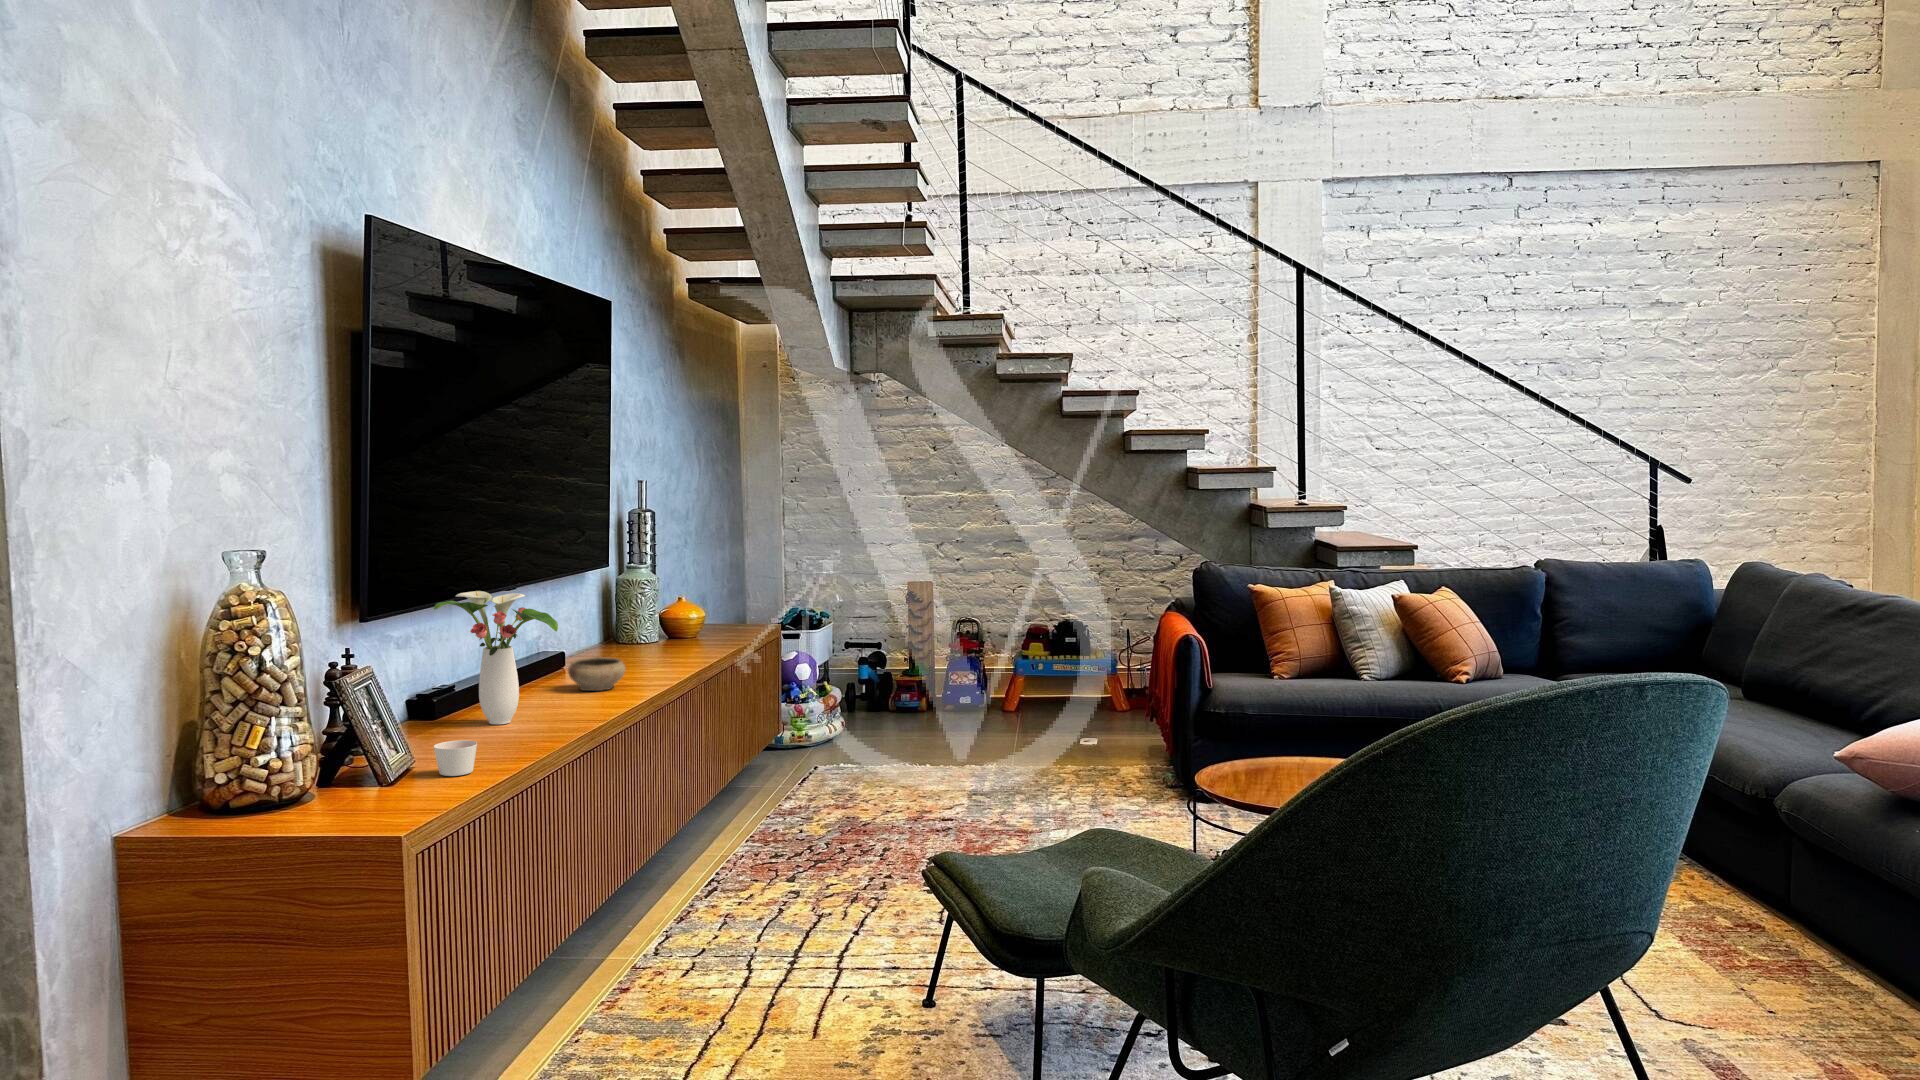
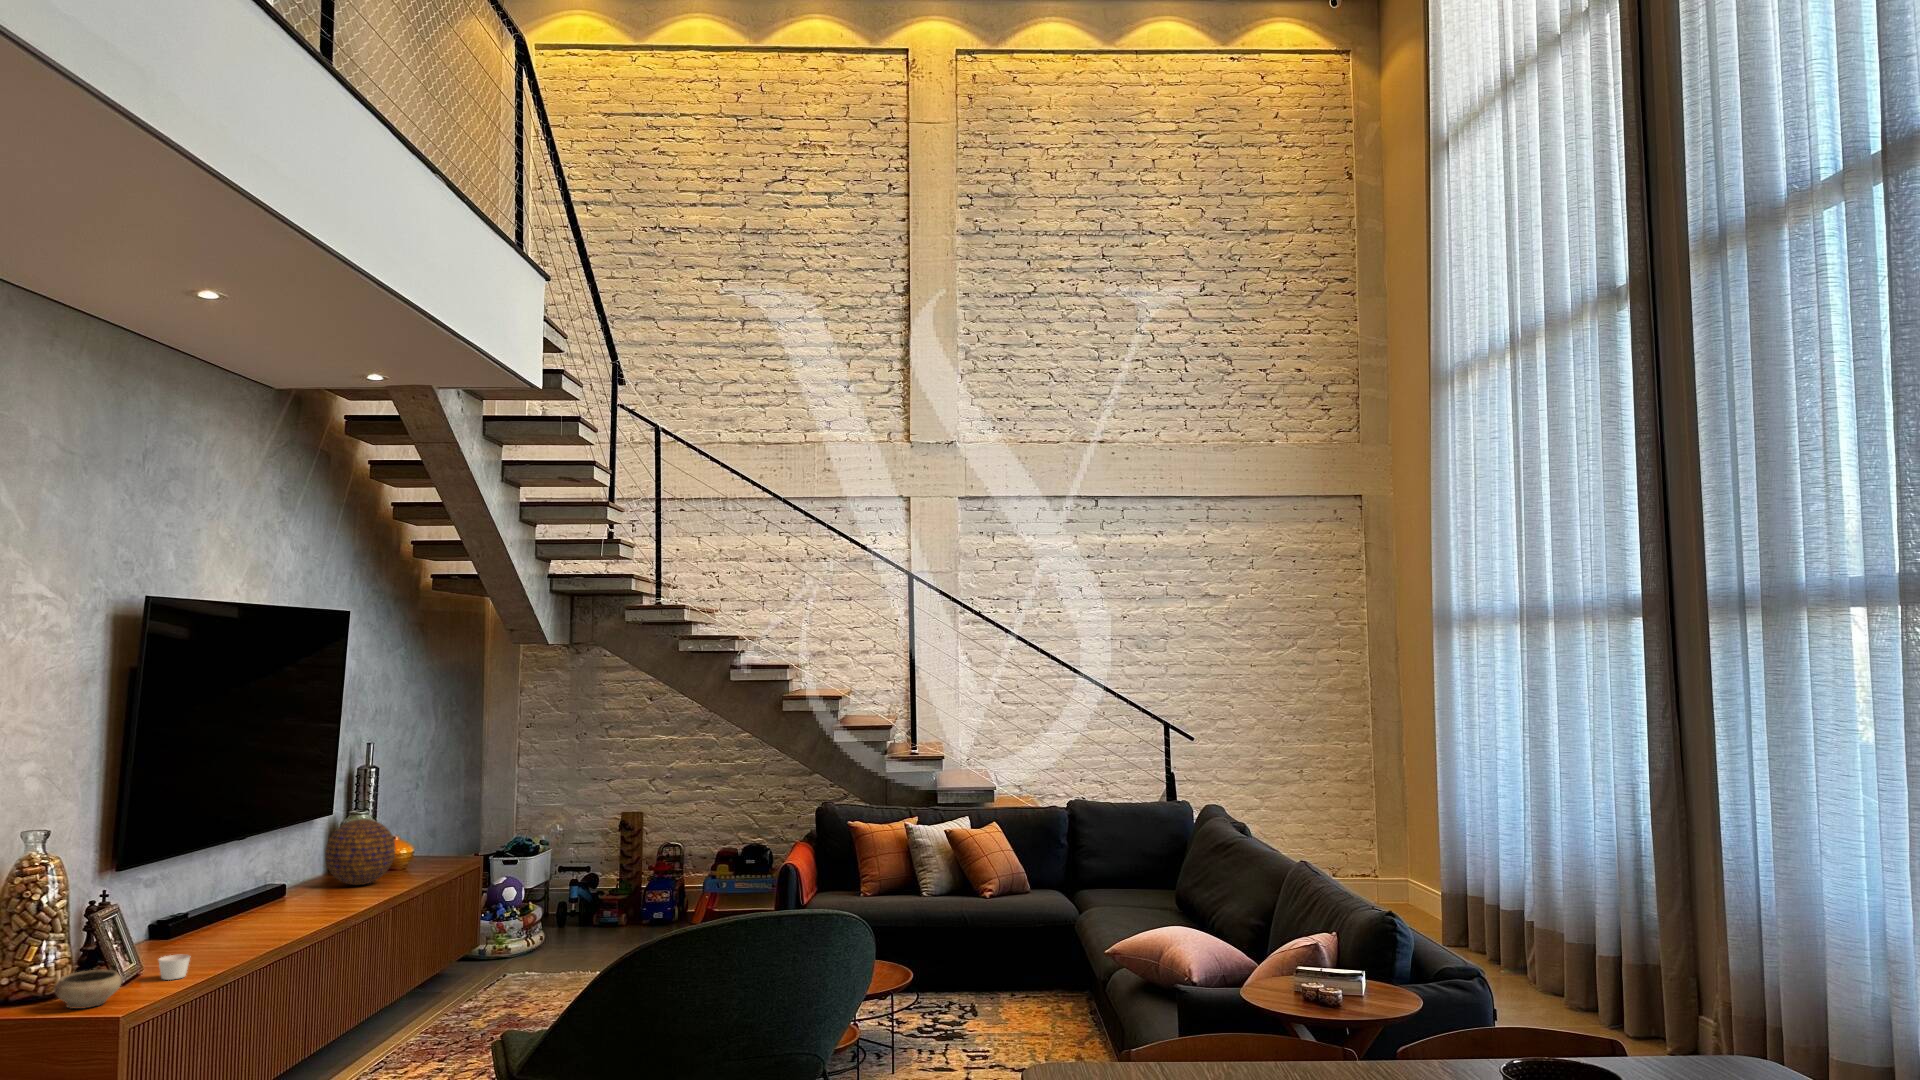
decorative orb: none [600,573,686,657] -> present [325,819,395,885]
flower arrangement: present [434,591,558,724] -> none [174,844,267,942]
ceramic bowl: present [568,657,625,691] -> present [54,970,122,1009]

